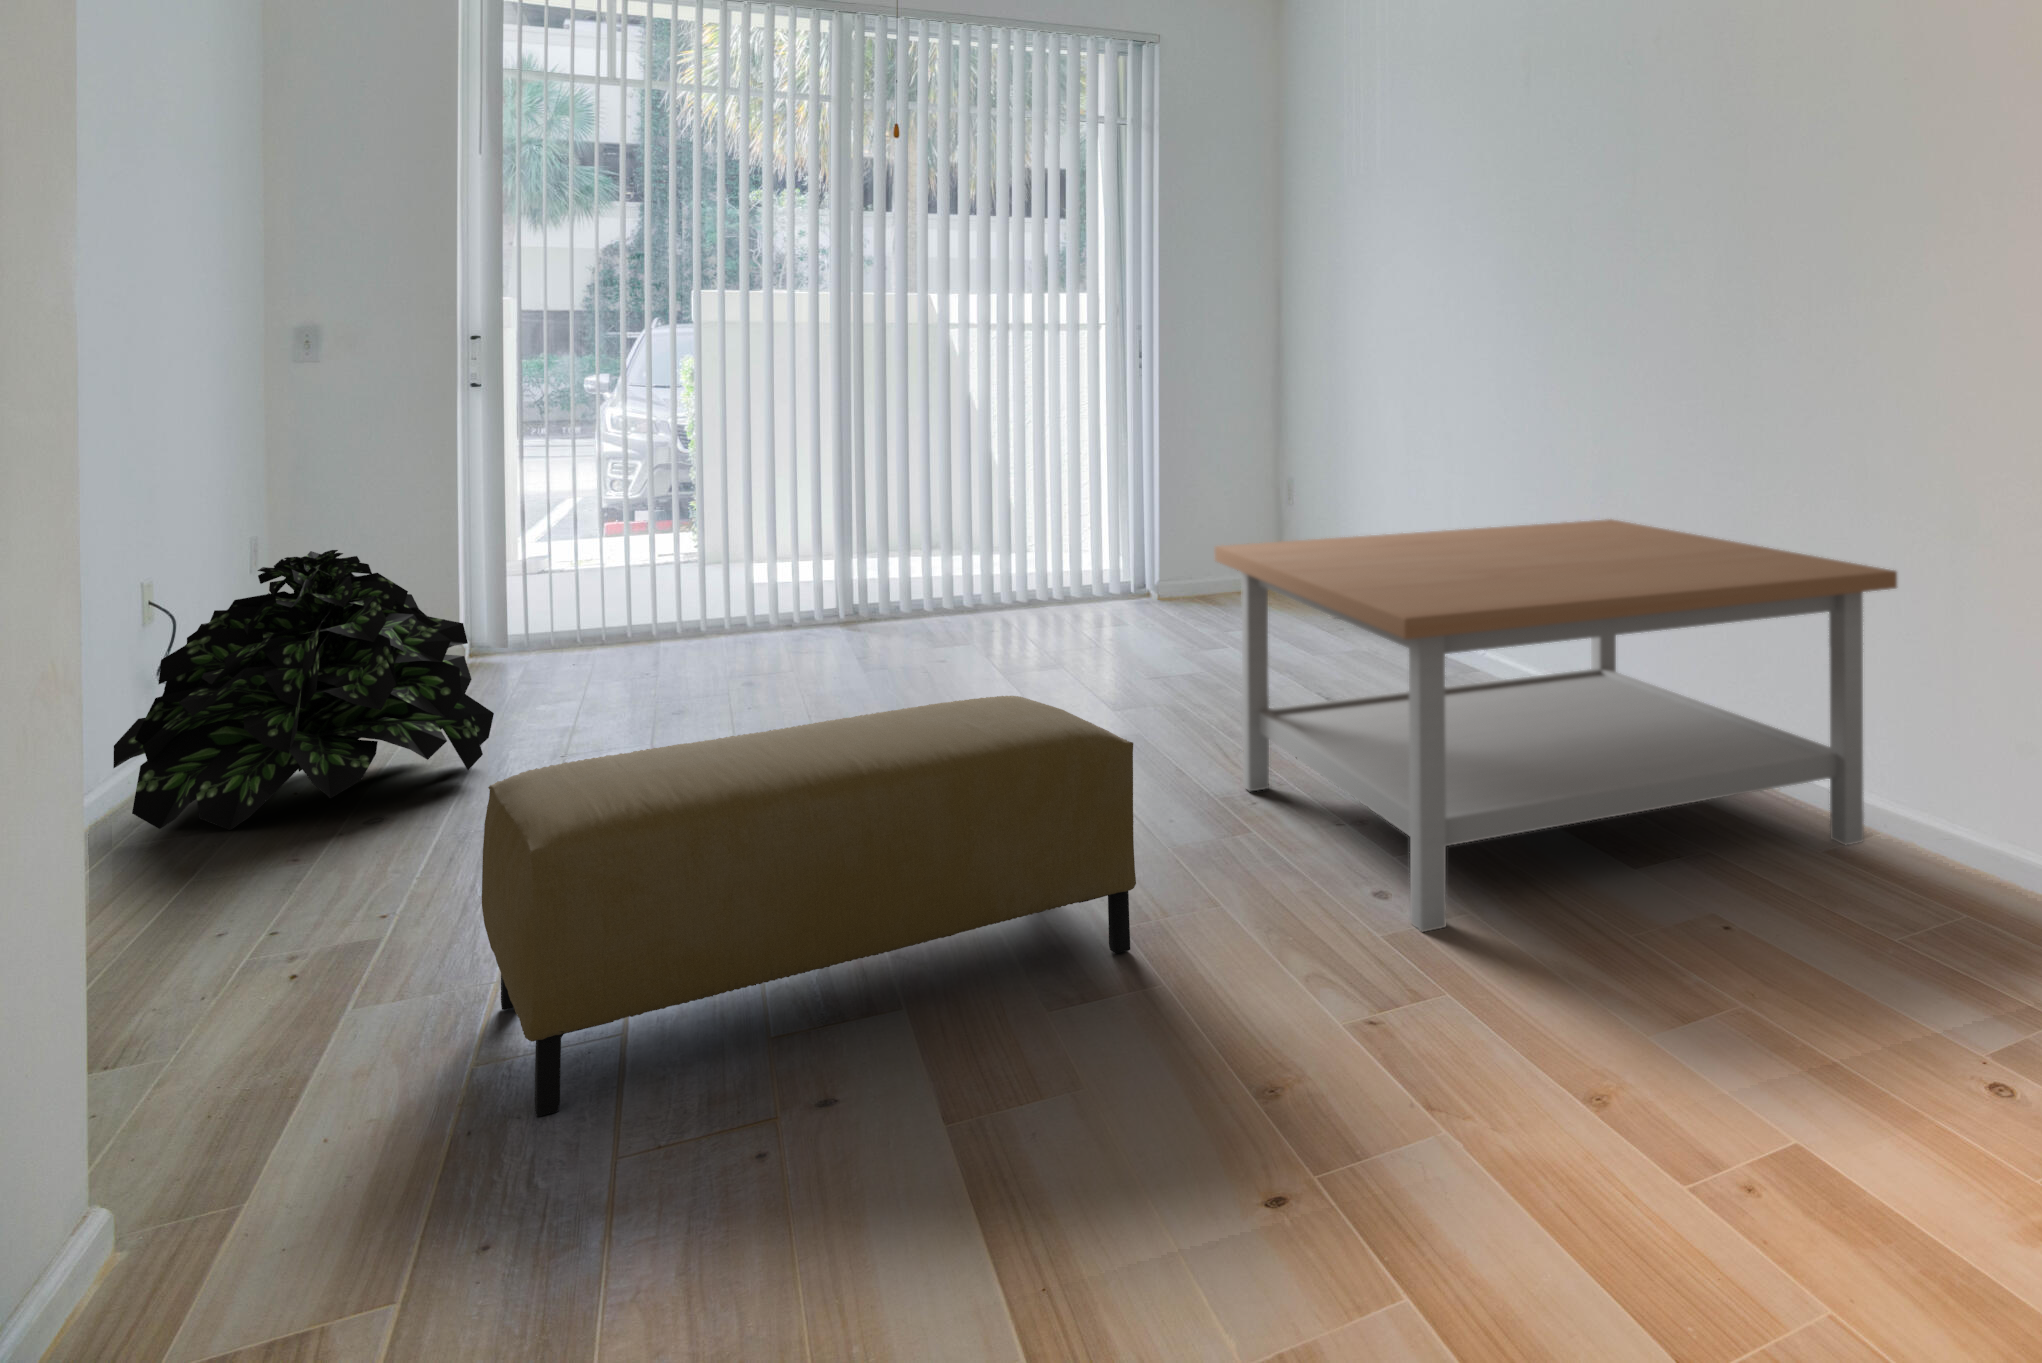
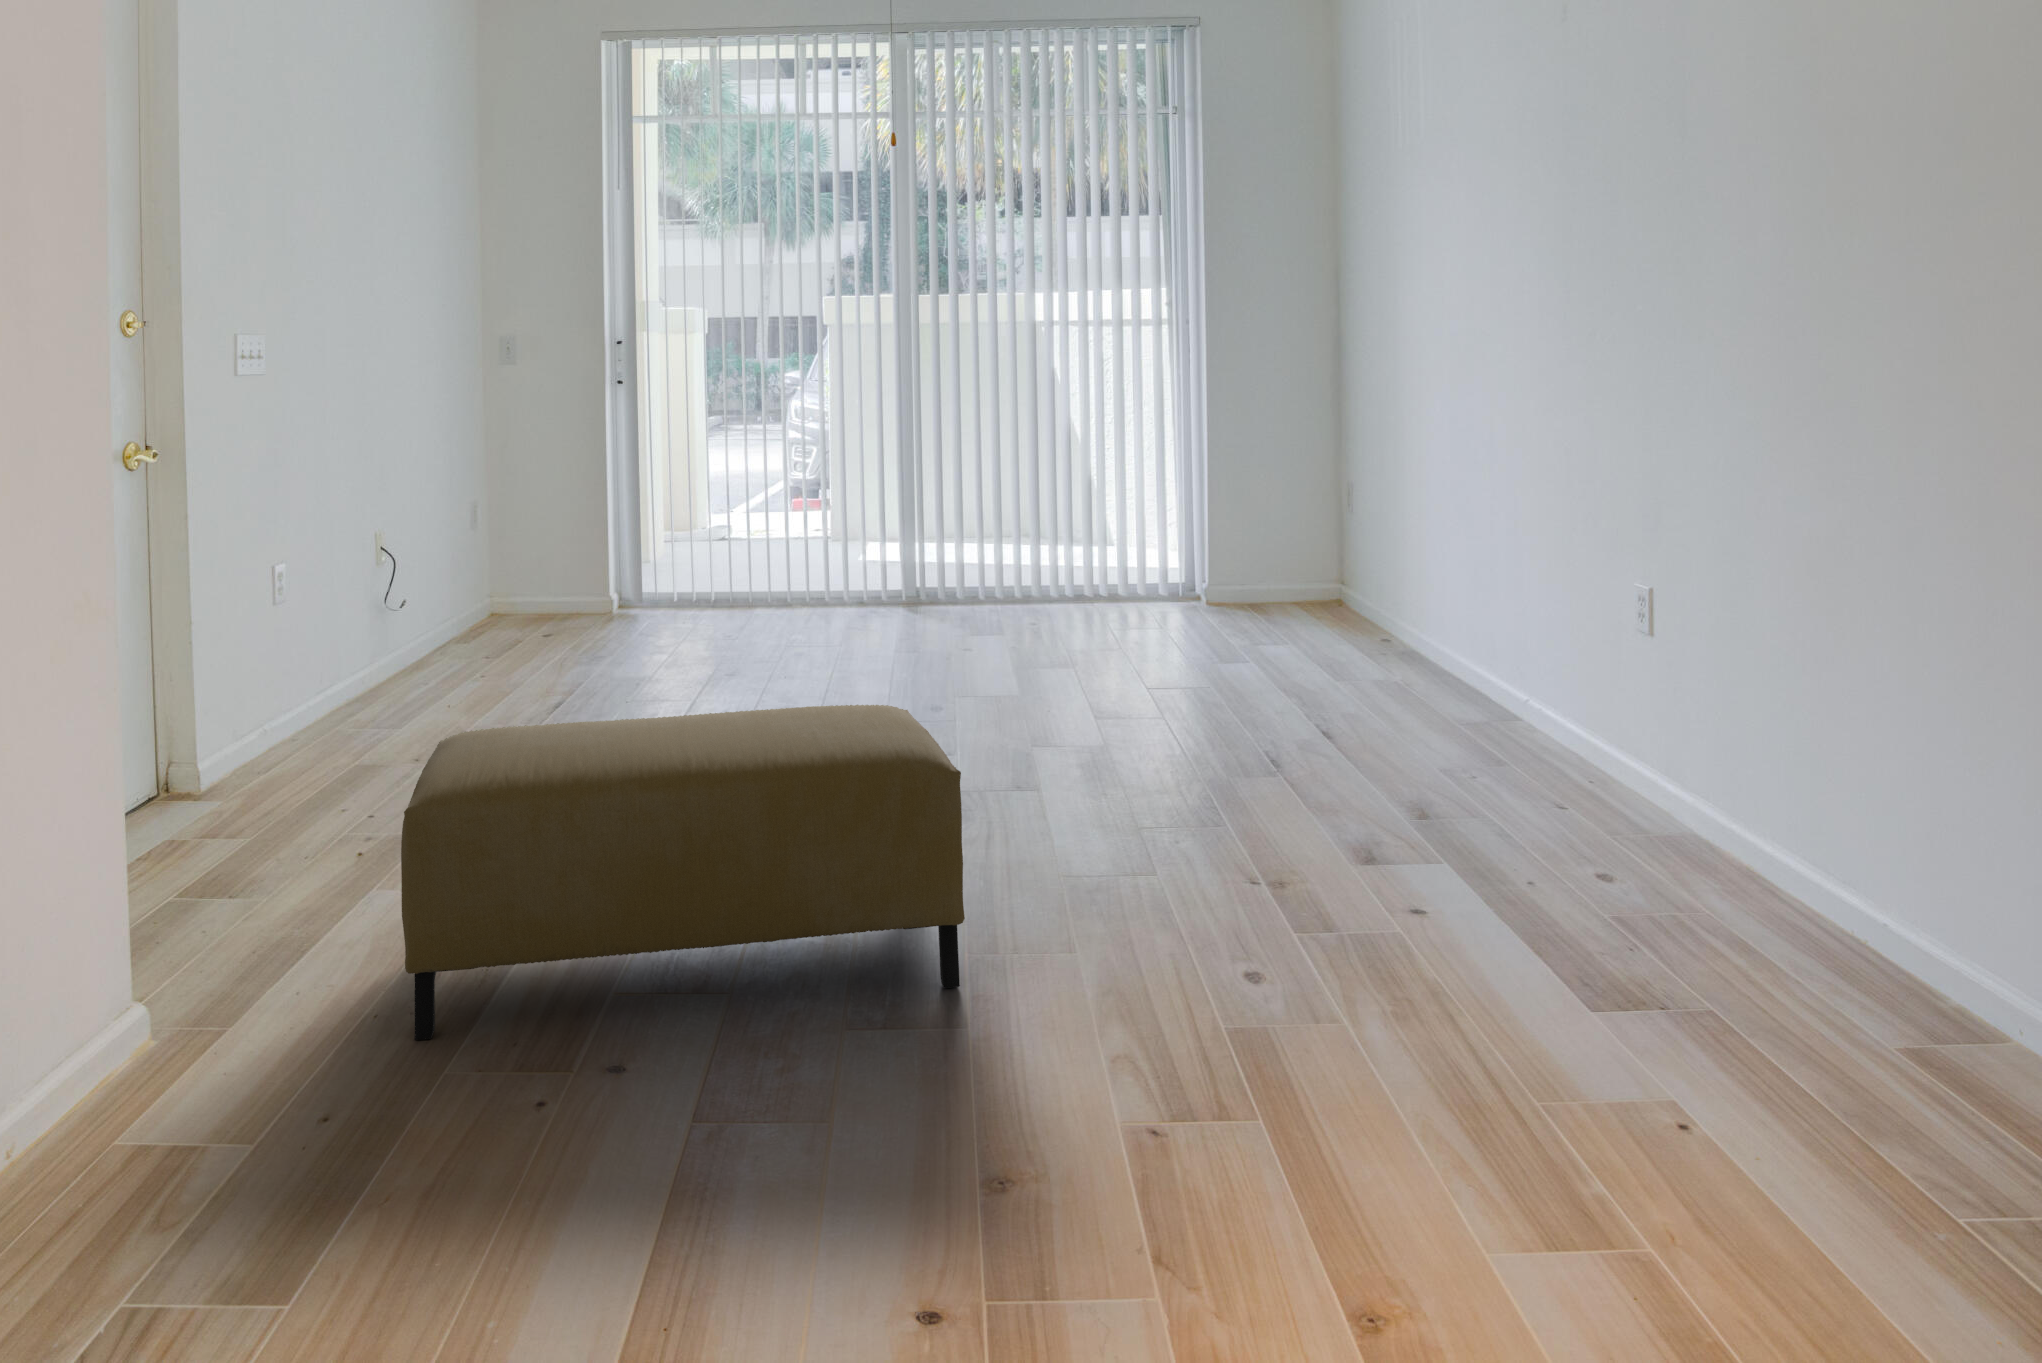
coffee table: present [1215,519,1897,932] -> none [1143,554,1995,1031]
potted plant: present [113,550,494,830] -> none [326,522,577,743]

